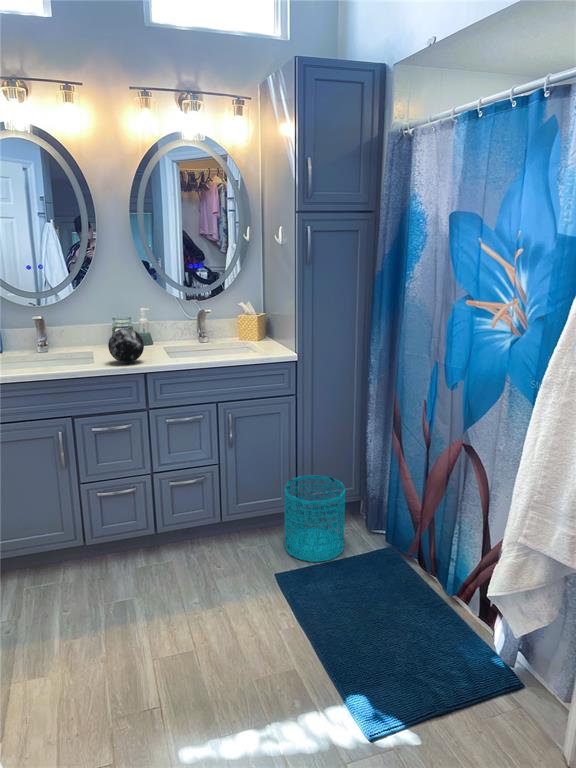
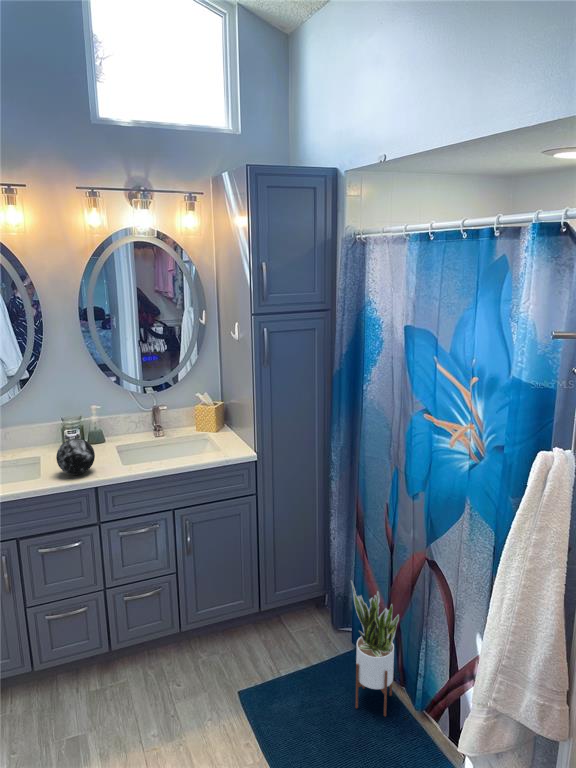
potted plant: none [387,469,434,600] -> present [351,581,399,716]
wastebasket: present [284,475,345,562] -> none [246,575,309,673]

